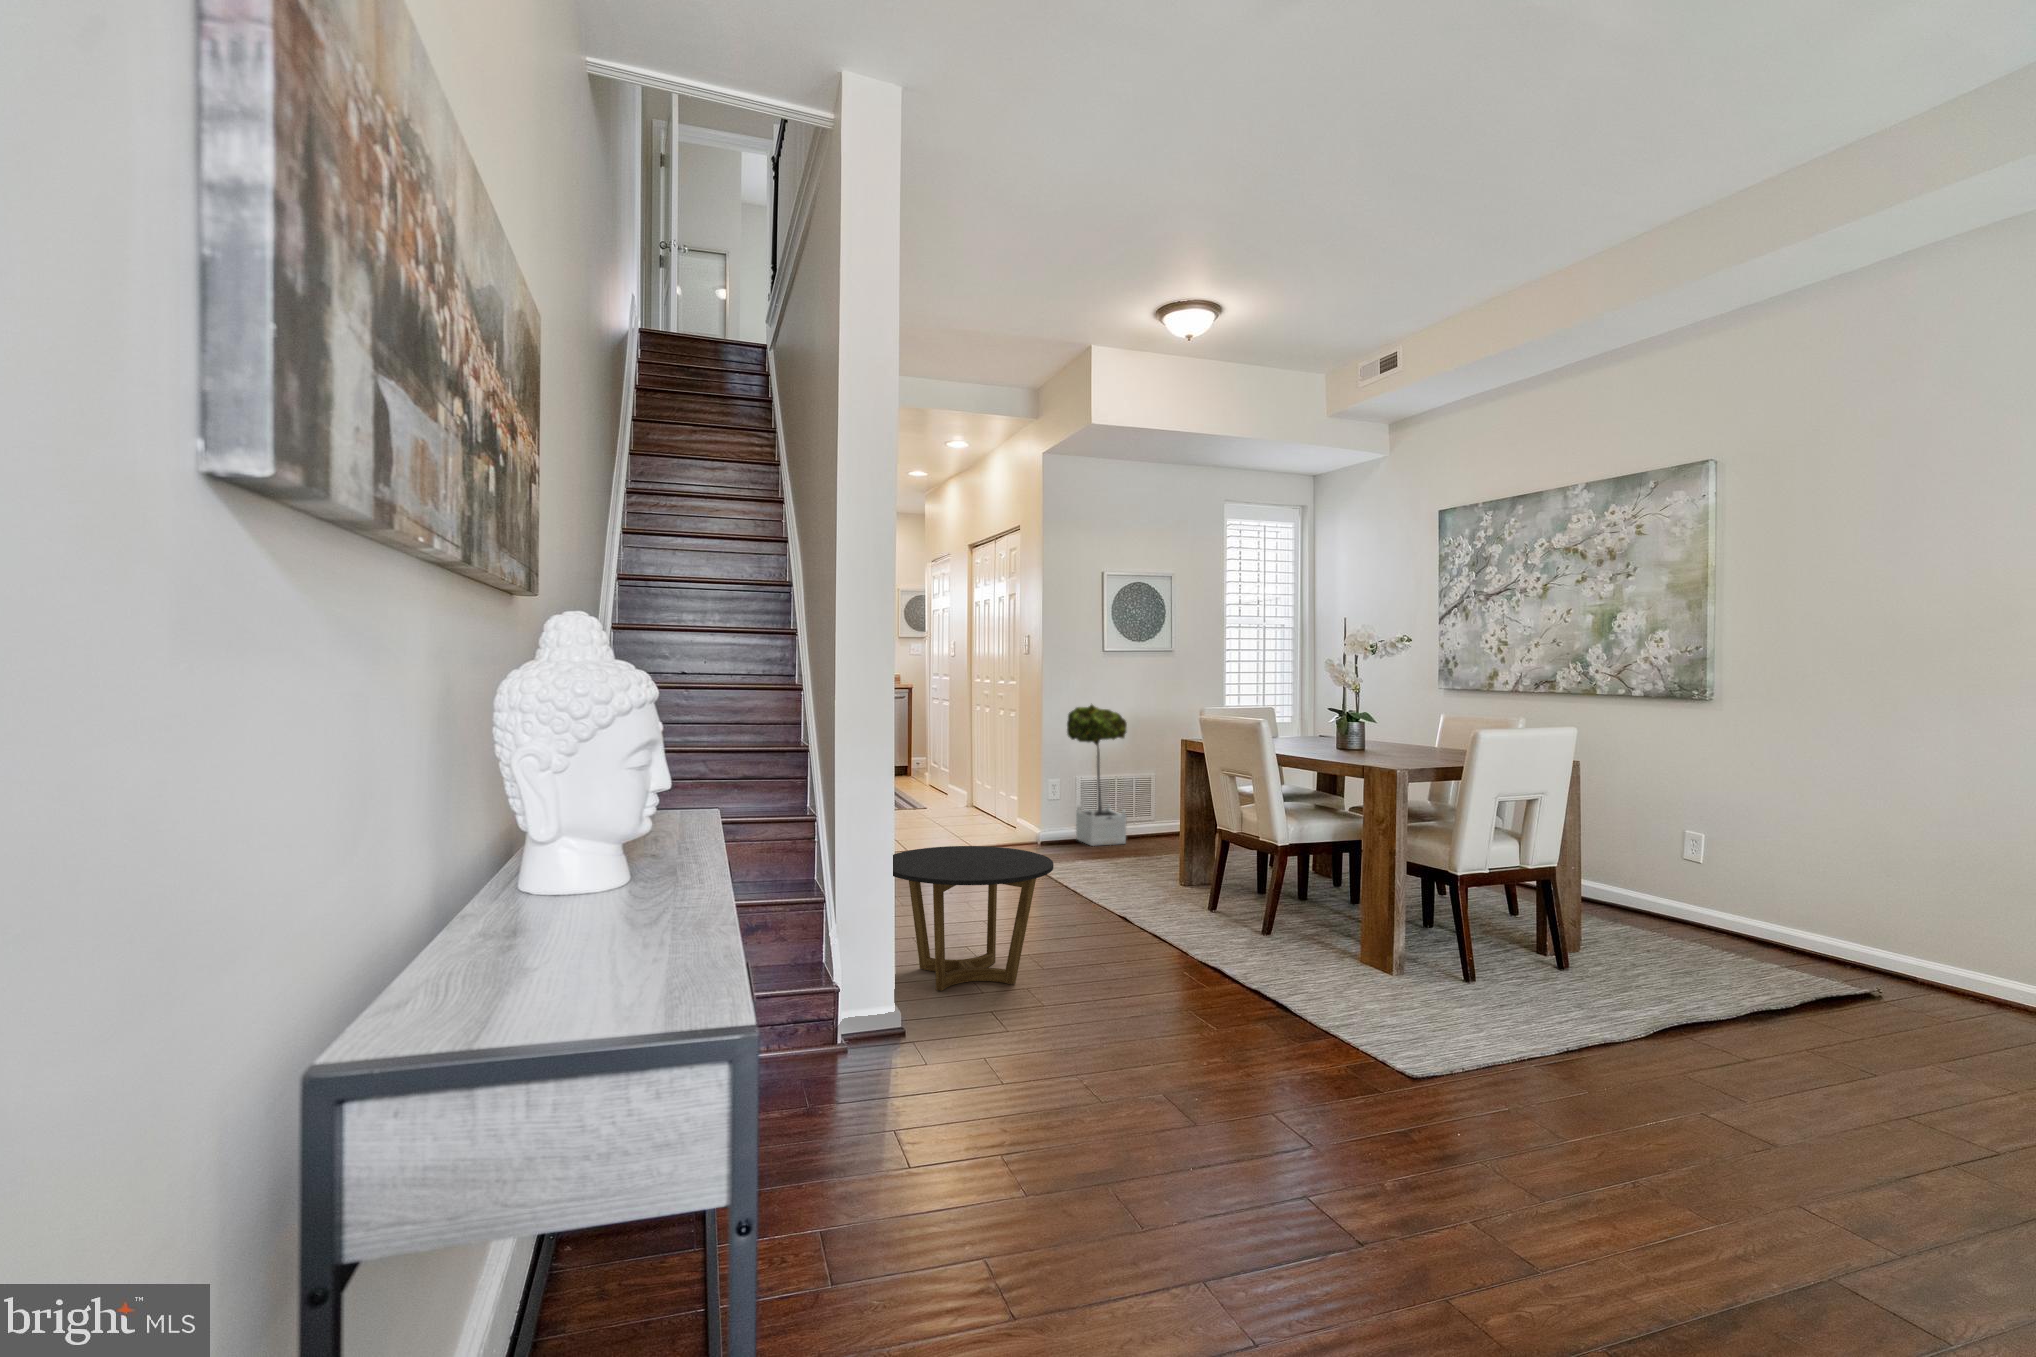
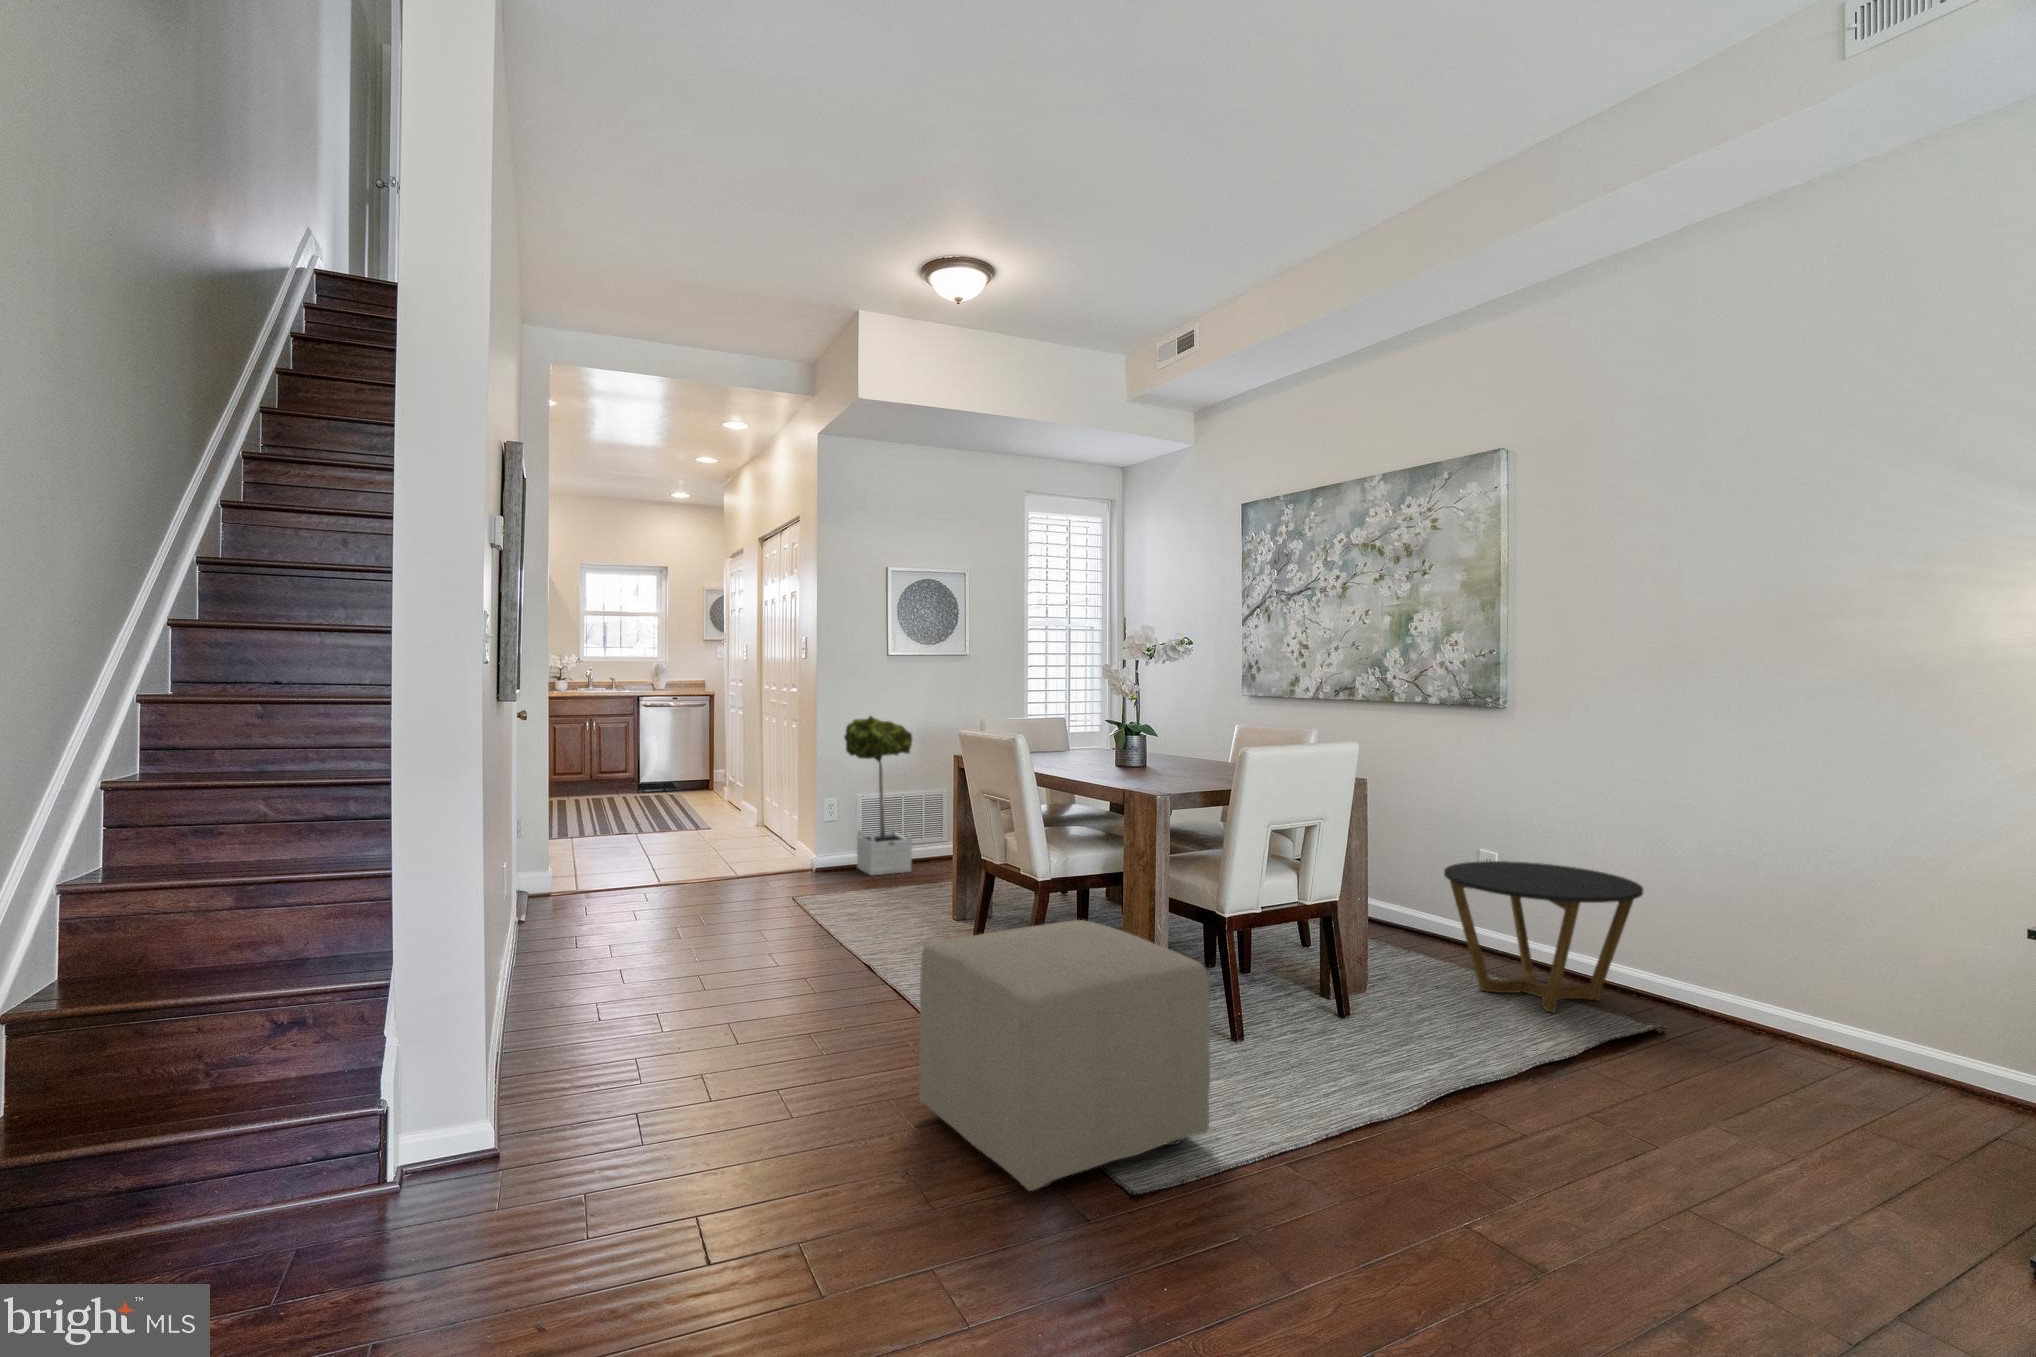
side table: present [893,846,1054,991] -> present [1444,861,1643,1012]
ottoman: none [1216,872,1469,1073] -> present [919,920,1210,1191]

